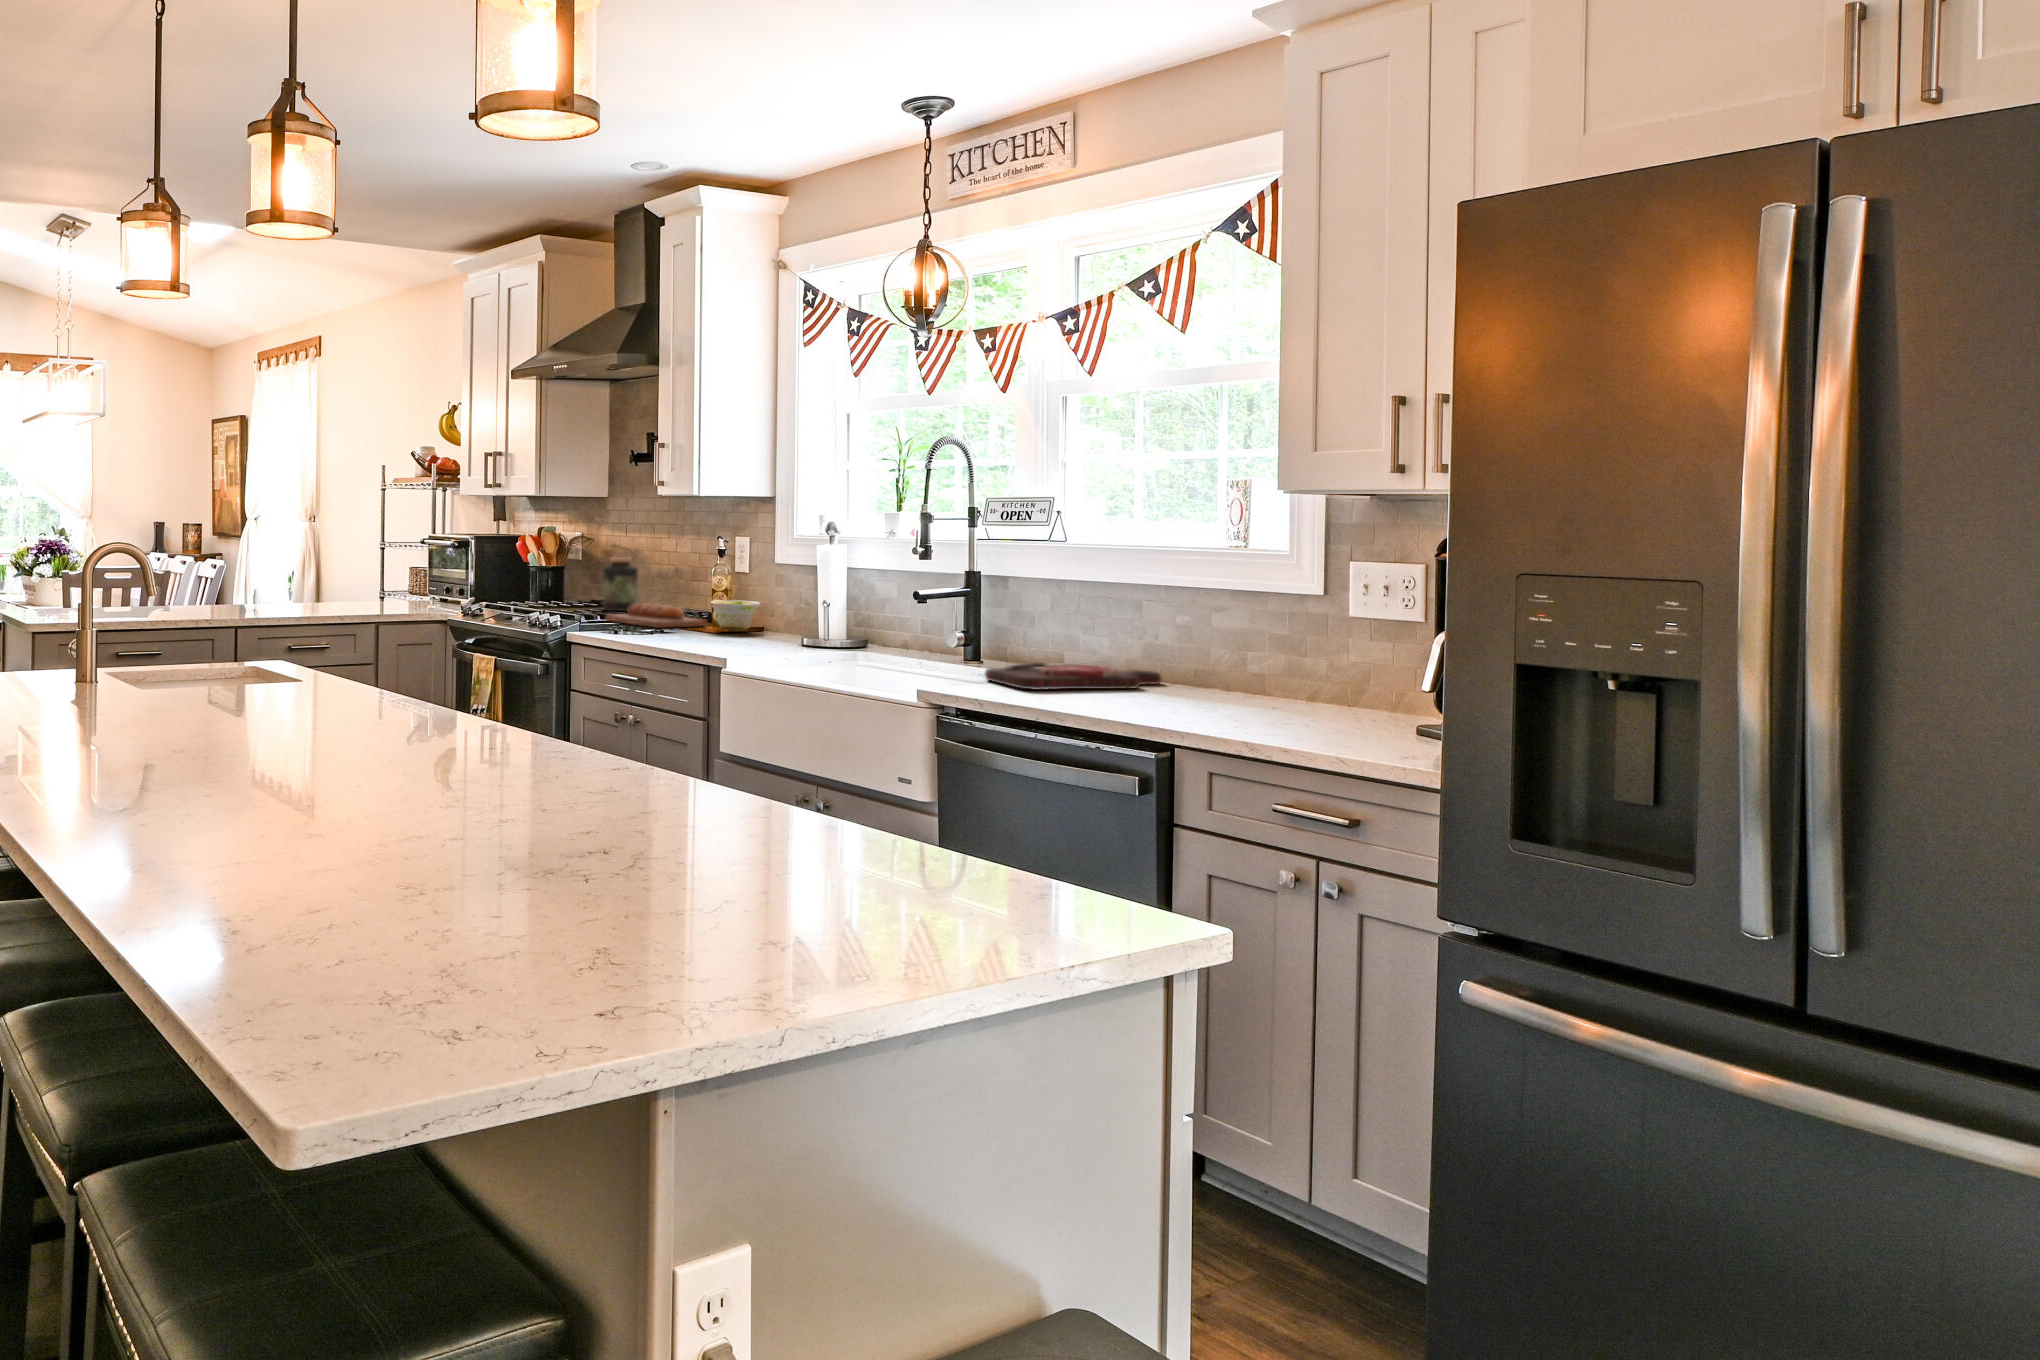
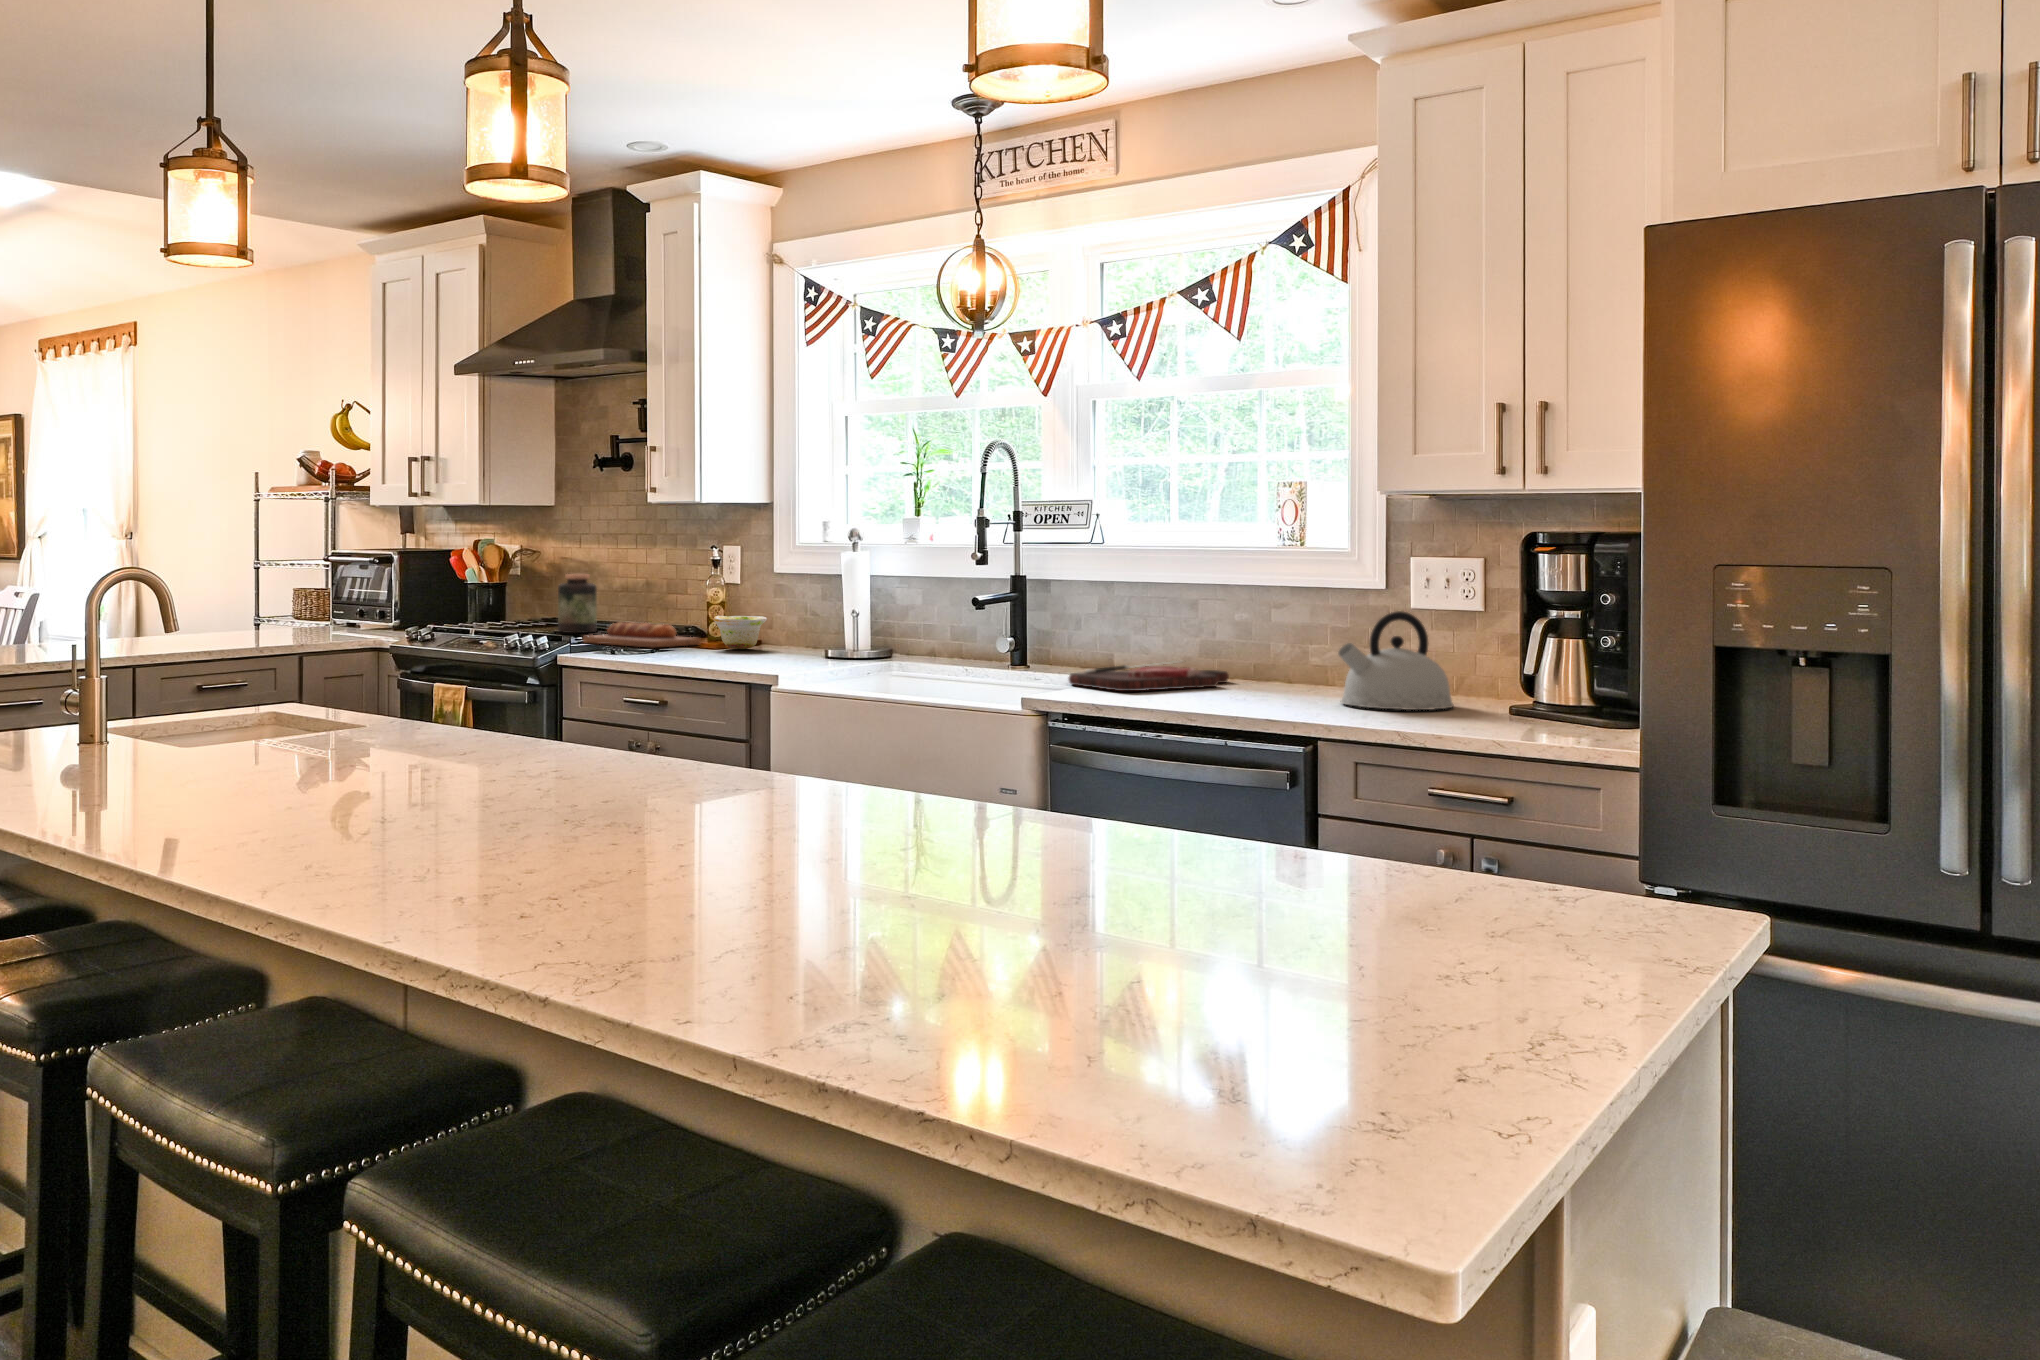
kettle: none [1230,618,1364,724] -> present [1338,611,1454,710]

